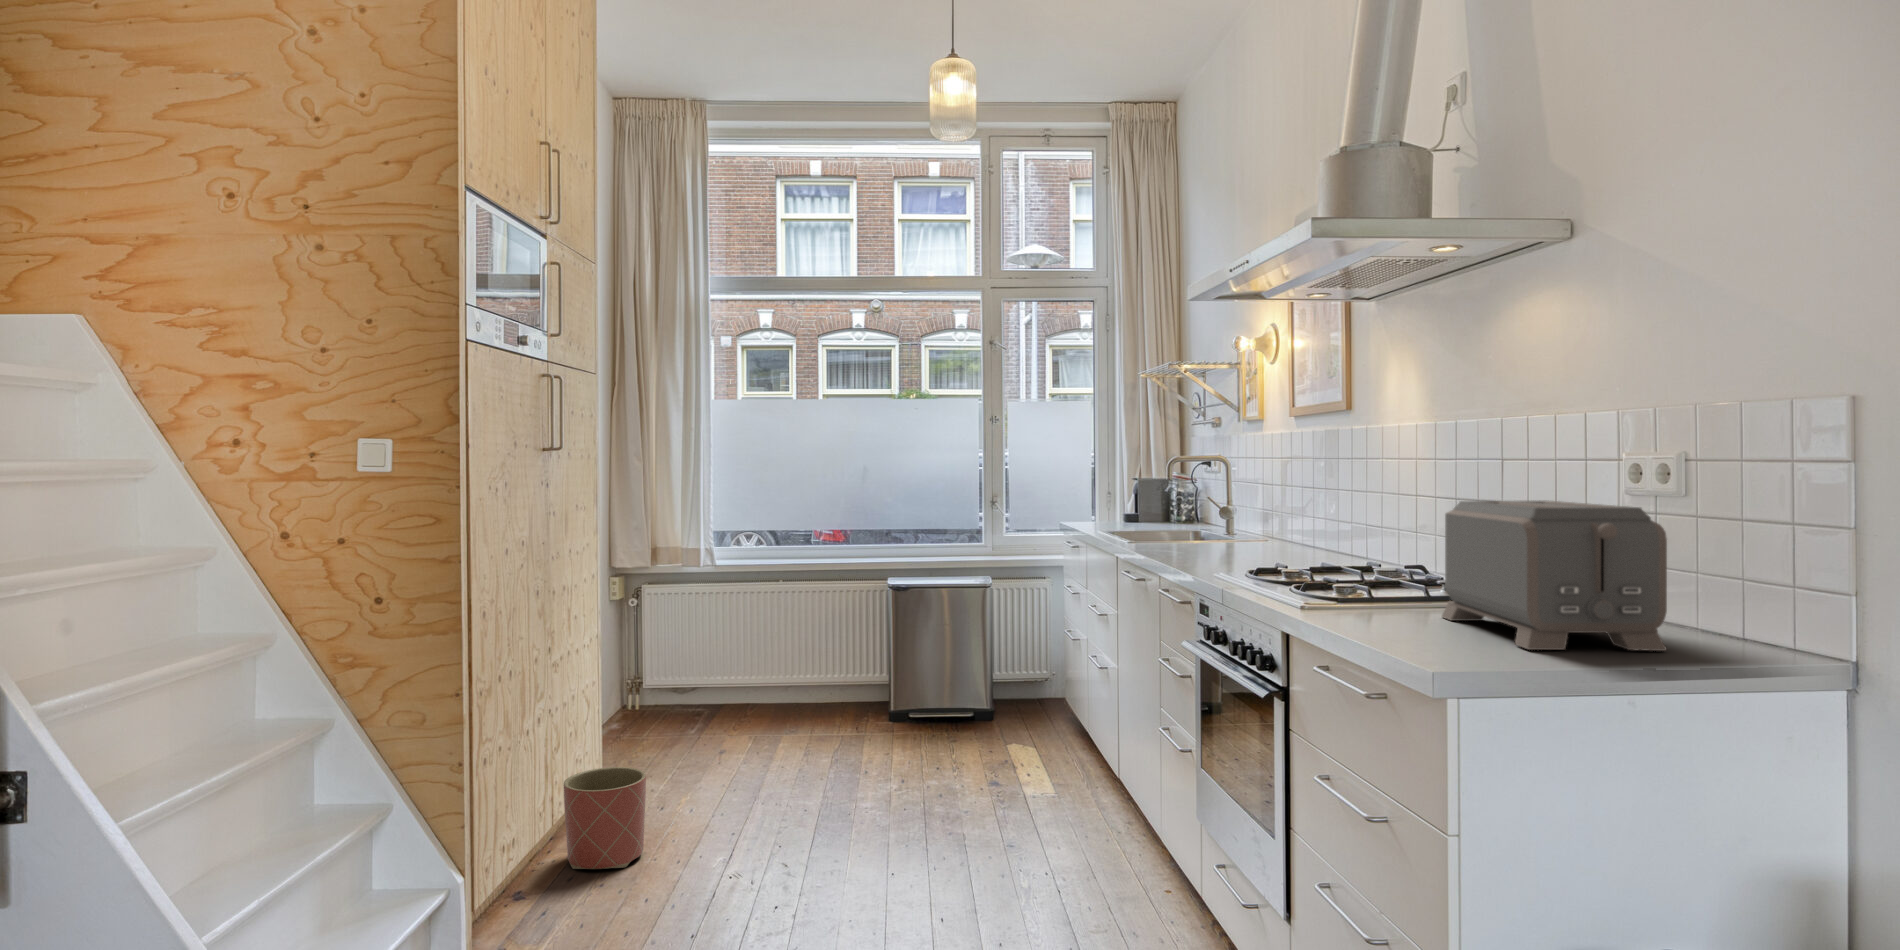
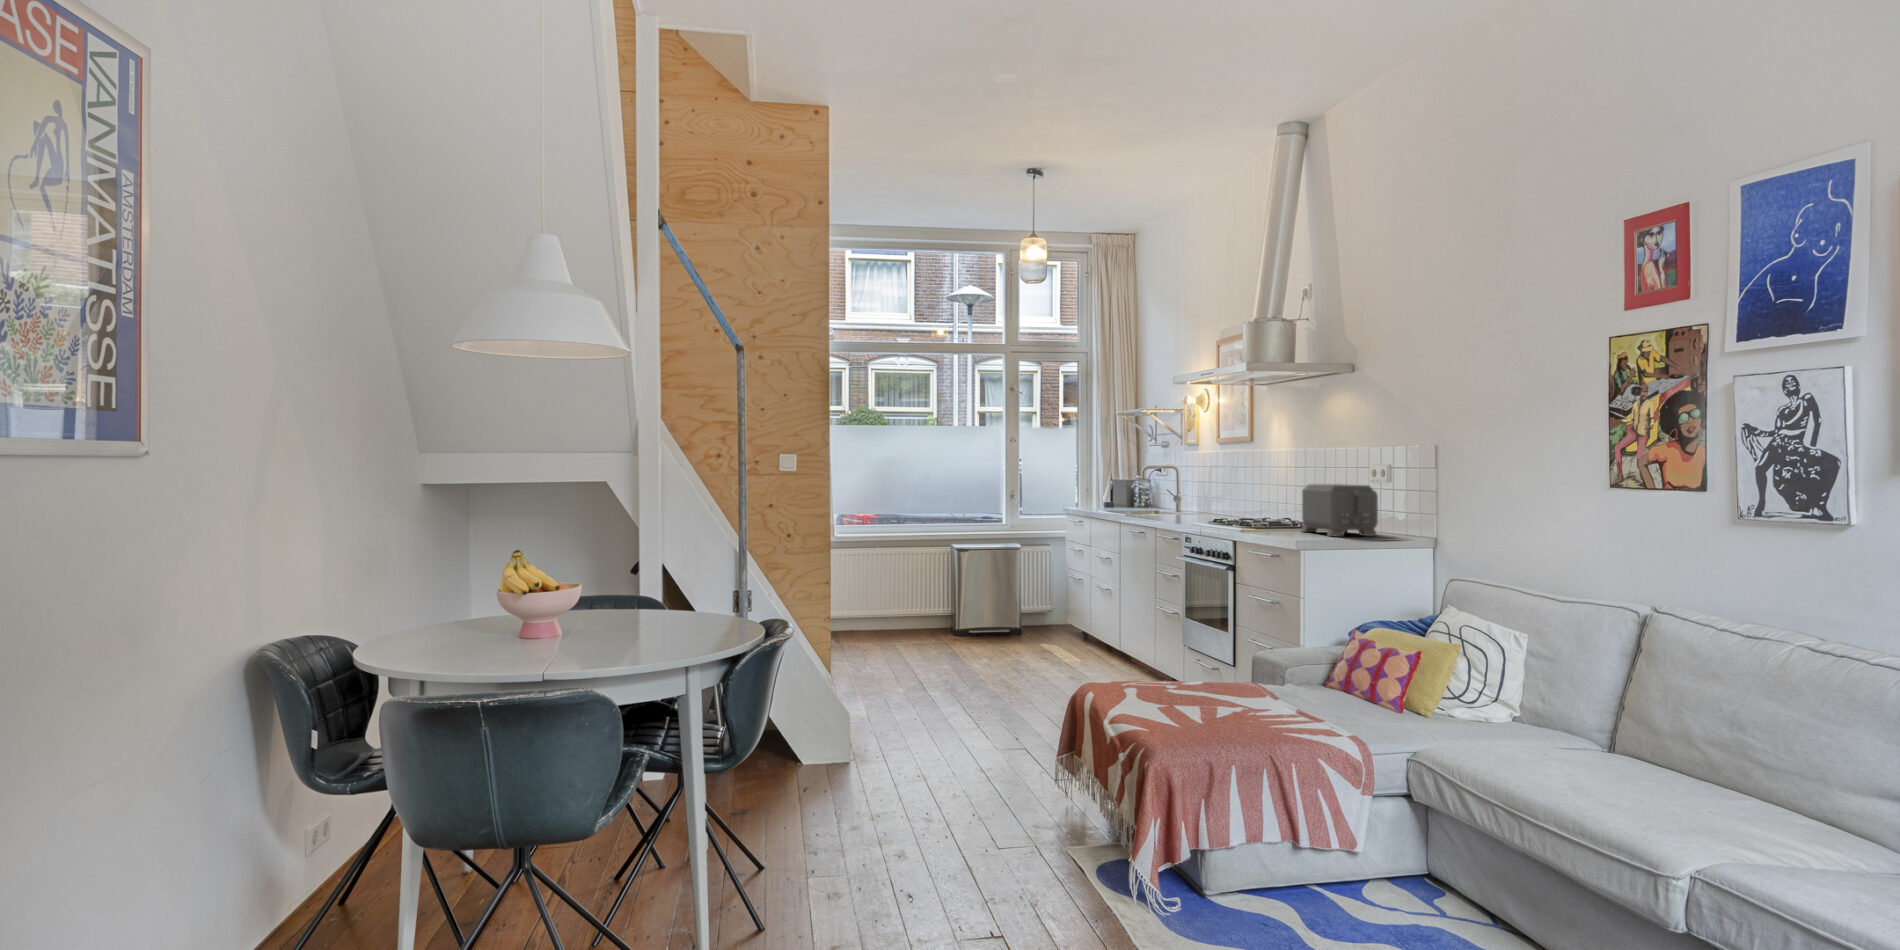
planter: present [563,767,646,869] -> none [835,639,878,691]

